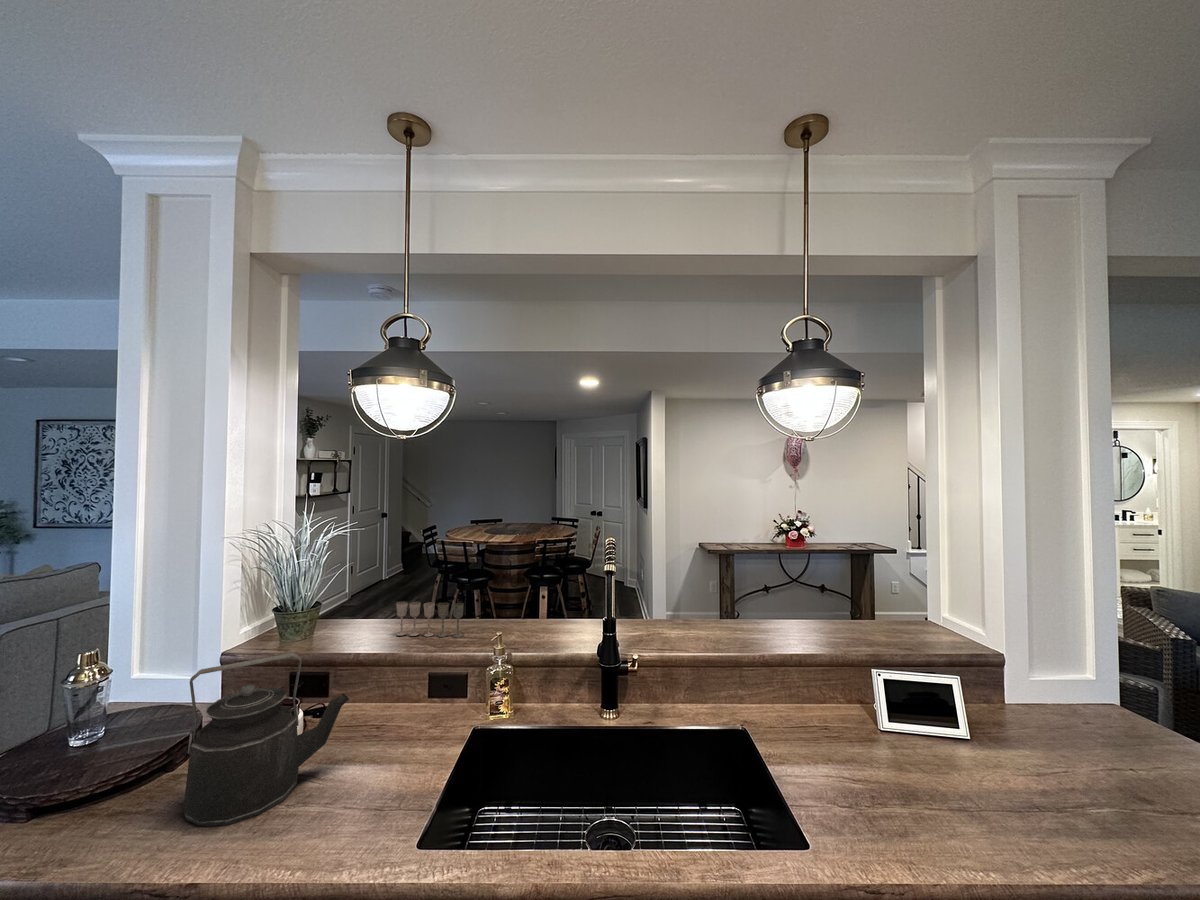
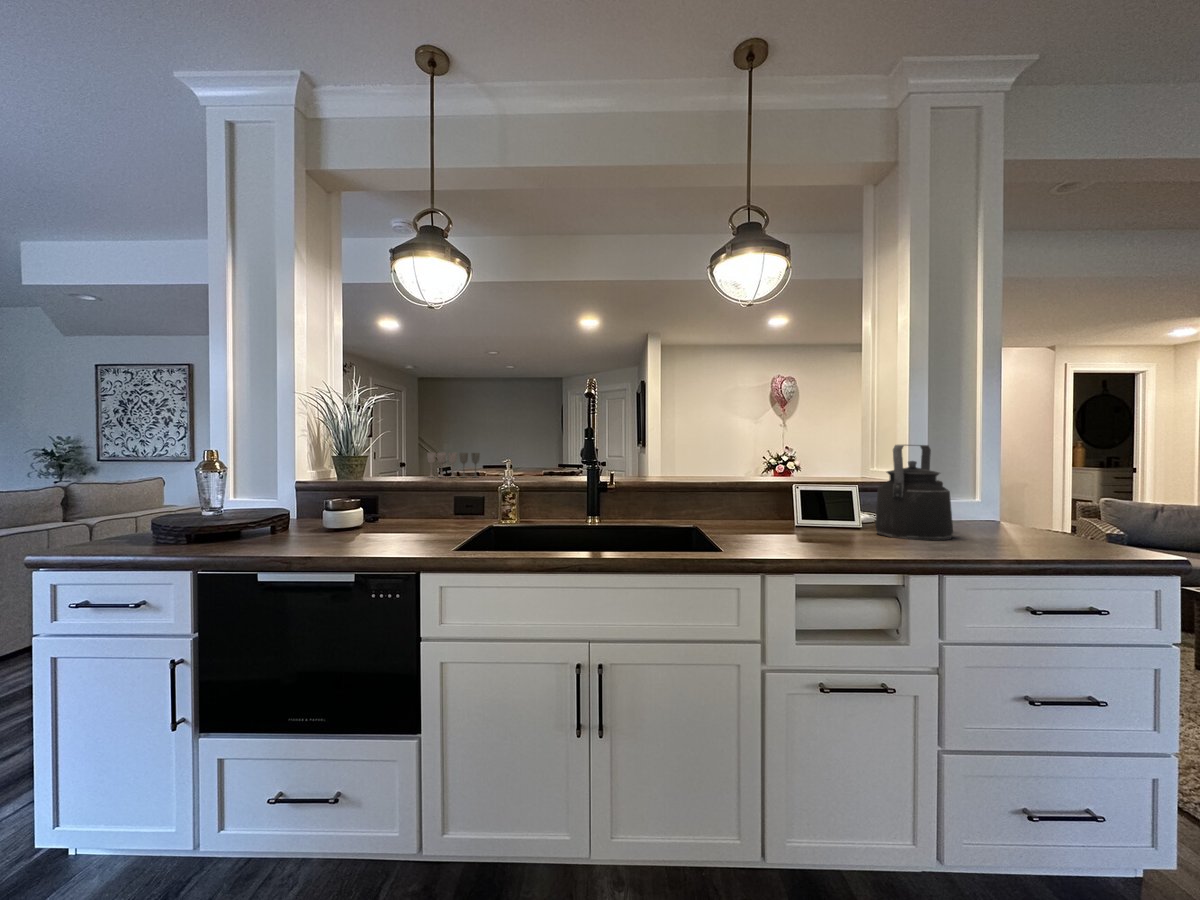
kettle: present [183,653,349,826] -> present [875,445,953,540]

